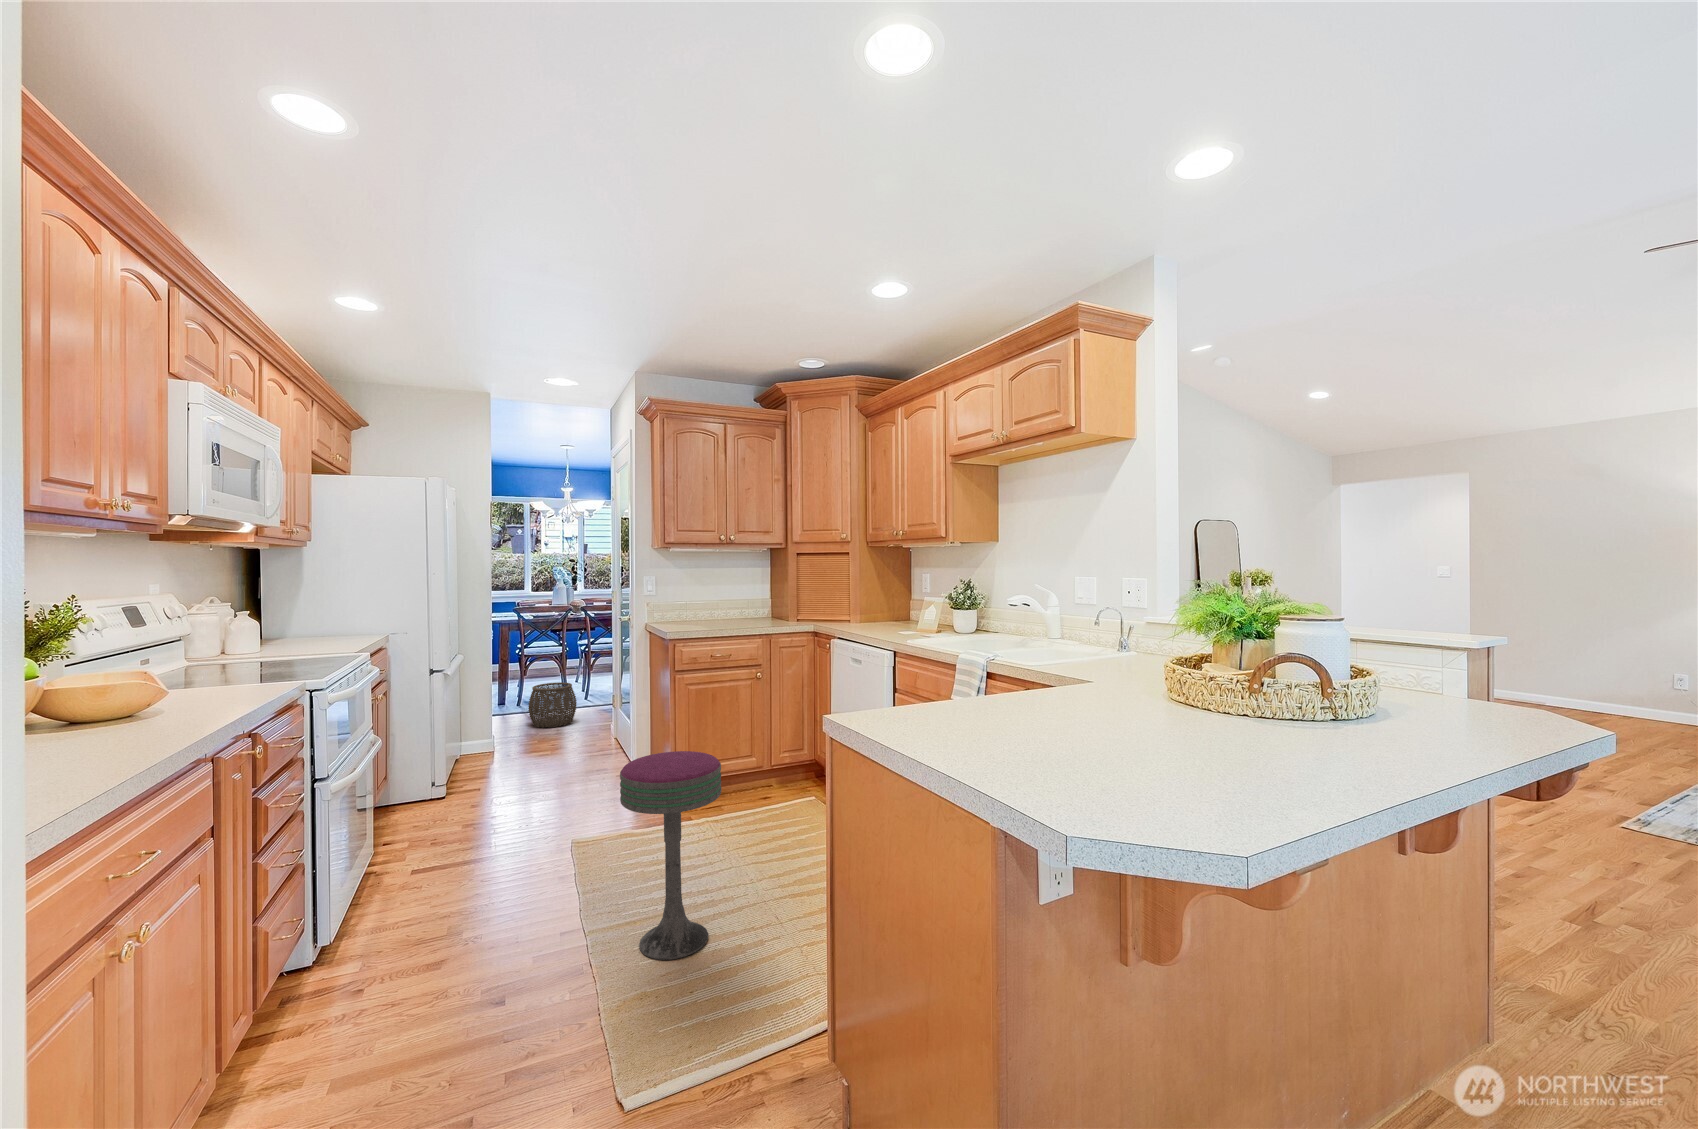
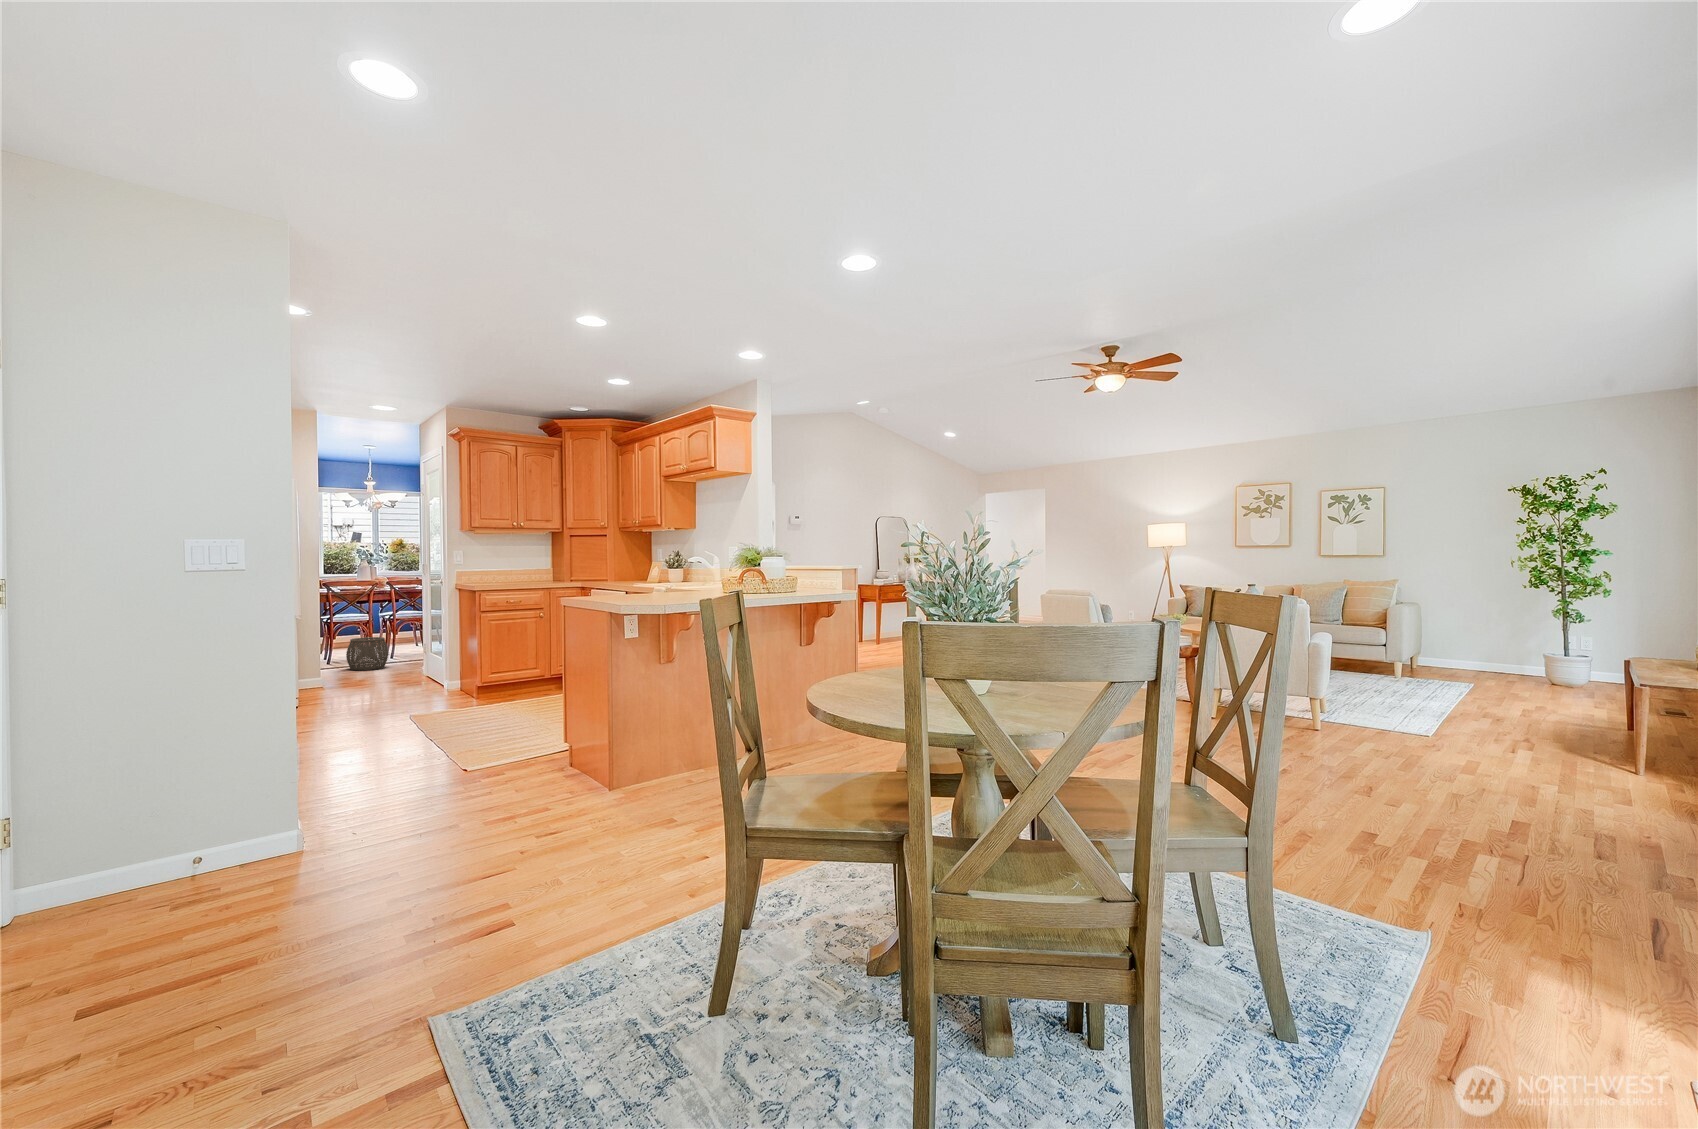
bar stool: present [620,751,722,960] -> none [450,632,507,732]

